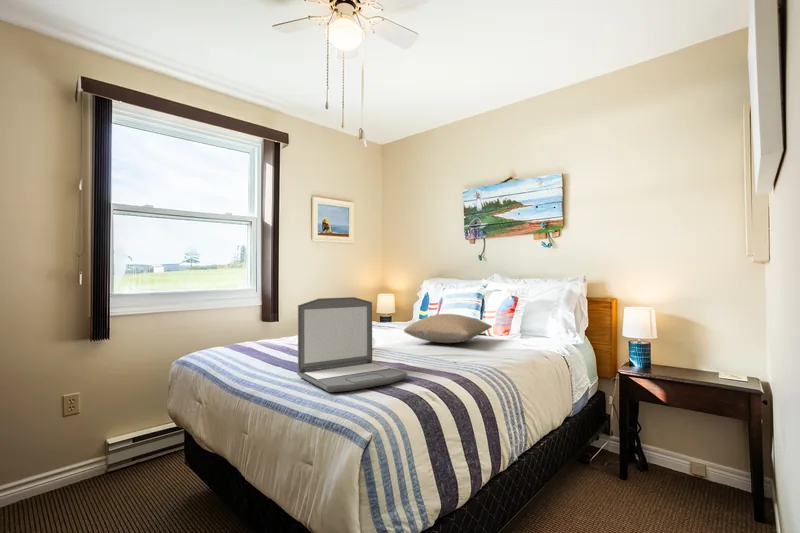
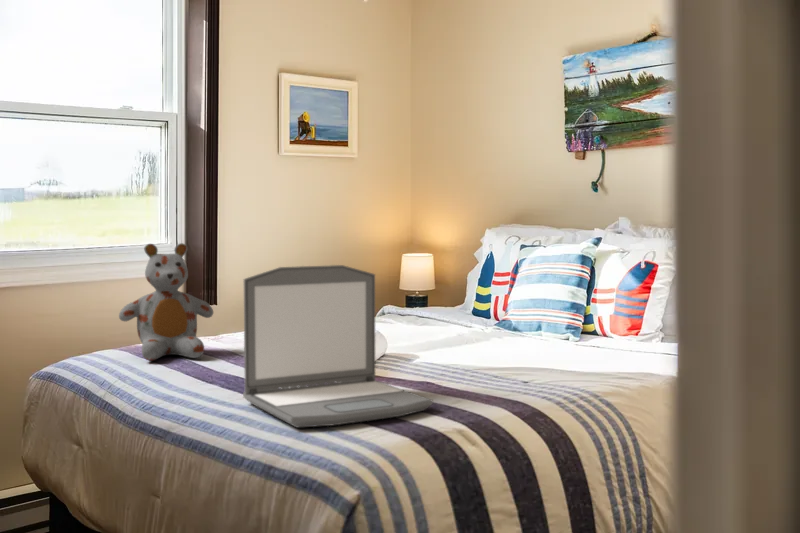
stuffed bear: none [225,287,279,353] -> present [119,243,213,361]
pillow: present [404,314,492,343] -> none [439,296,606,350]

